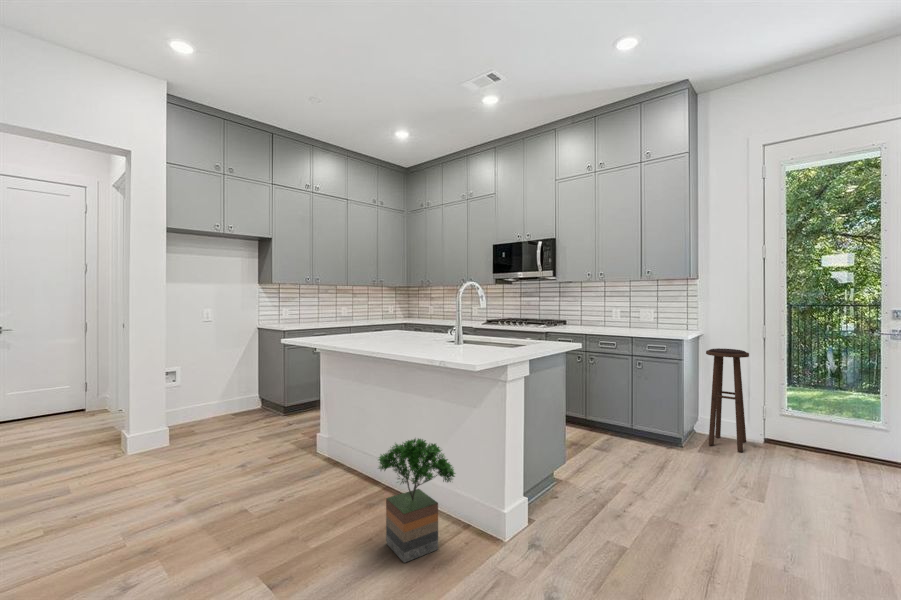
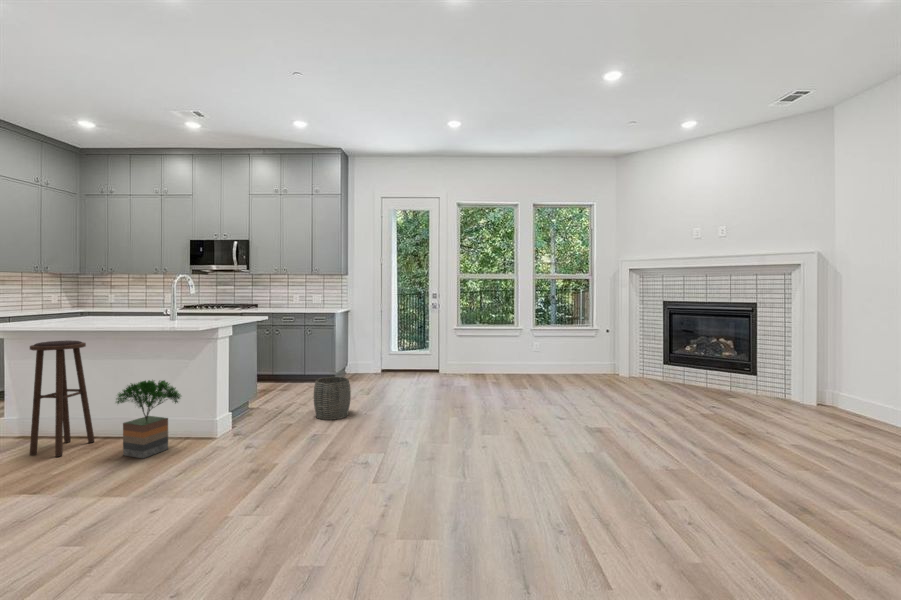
stool: present [706,348,749,452] -> present [30,340,95,457]
woven basket: none [659,463,735,557] -> present [314,377,351,420]

